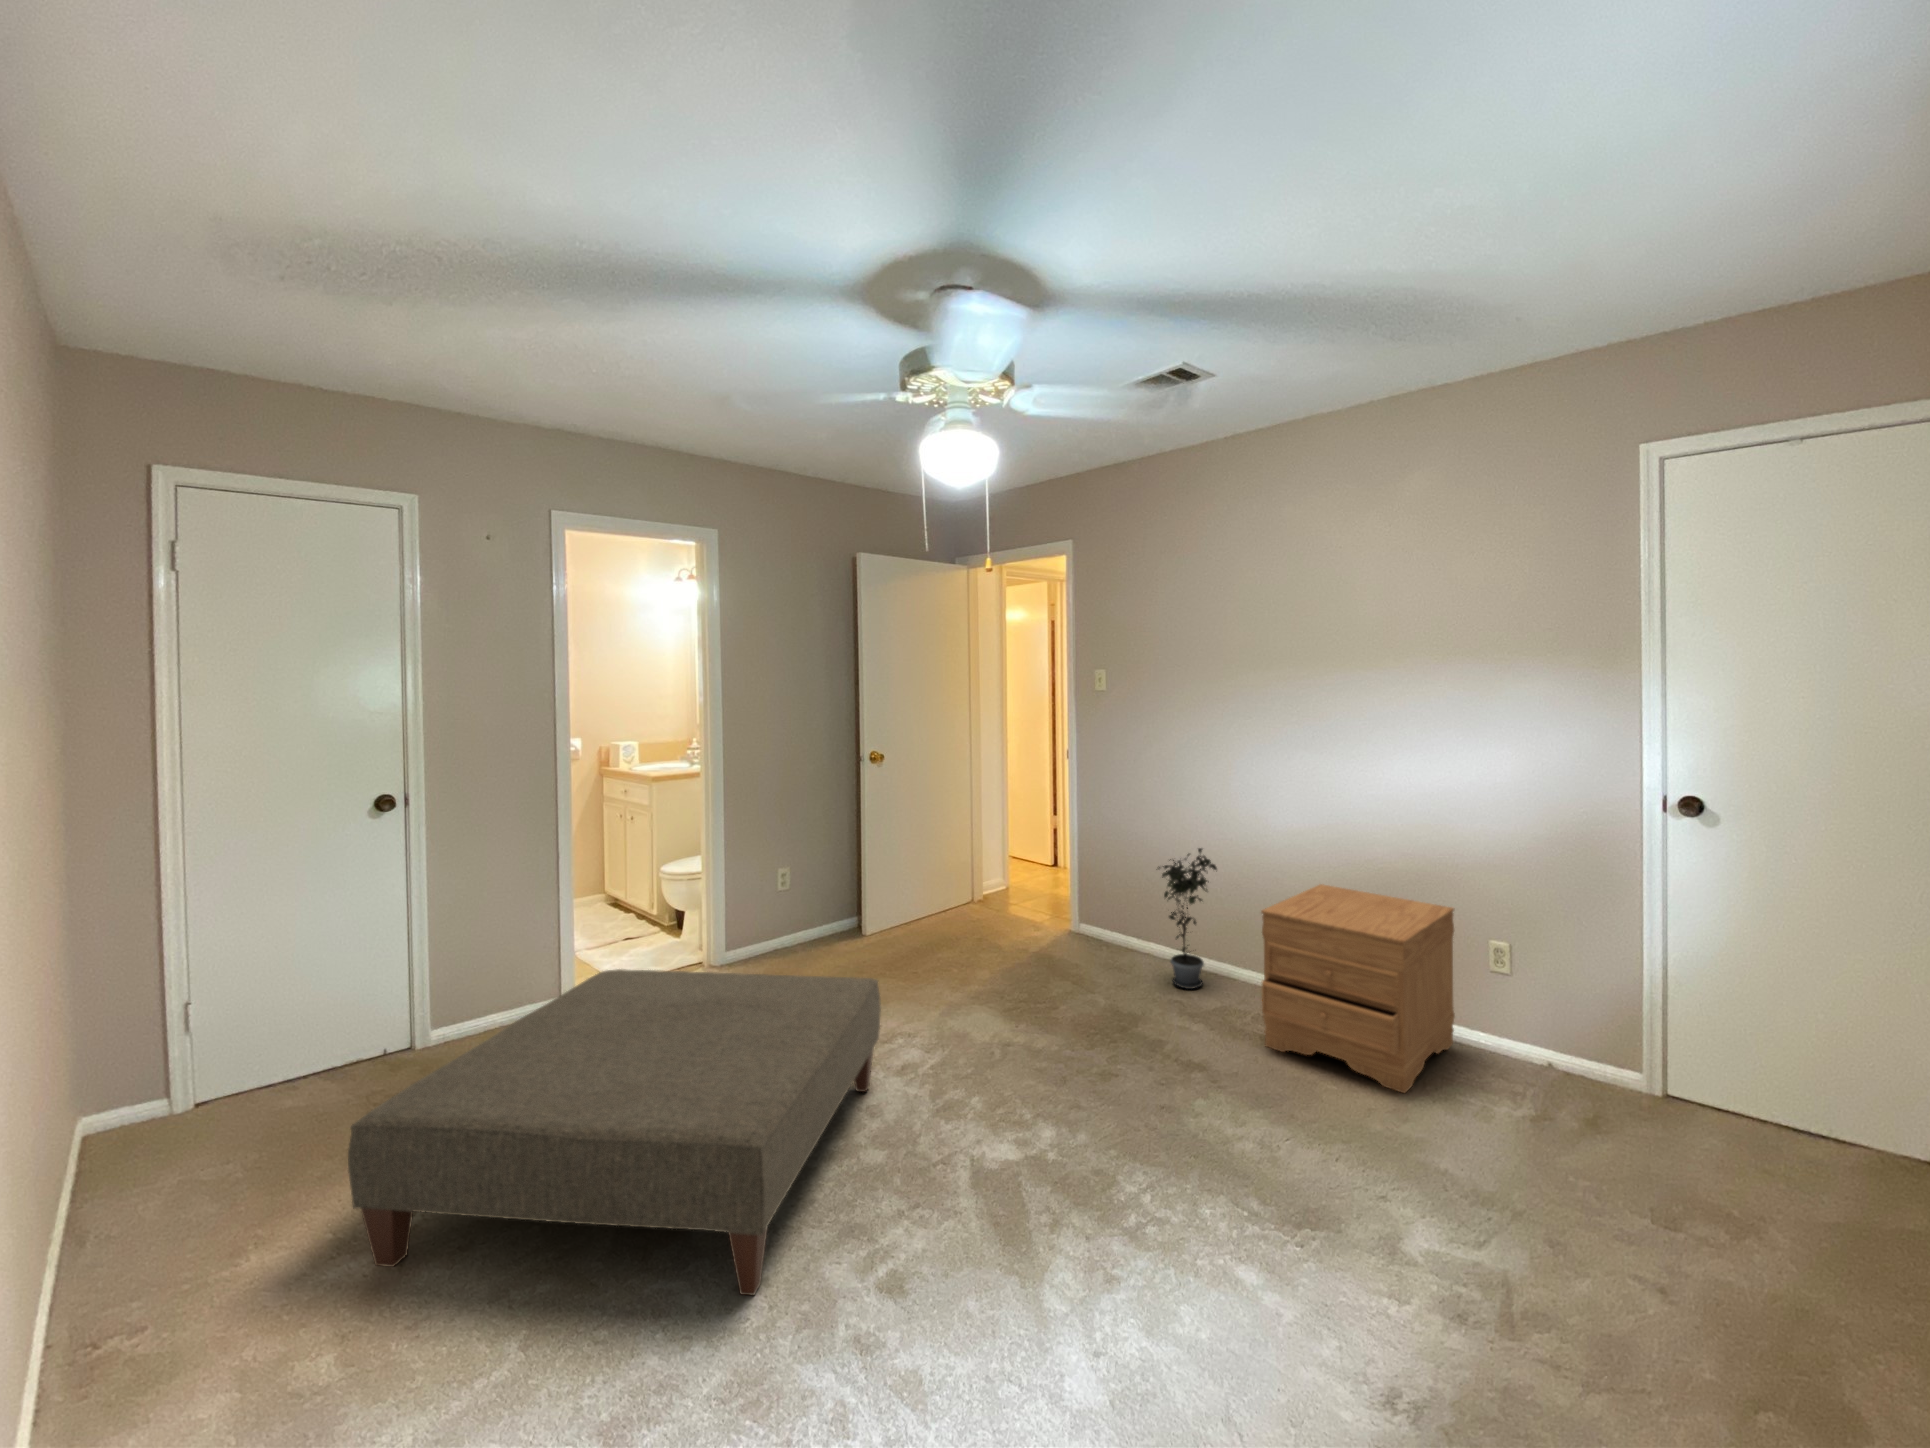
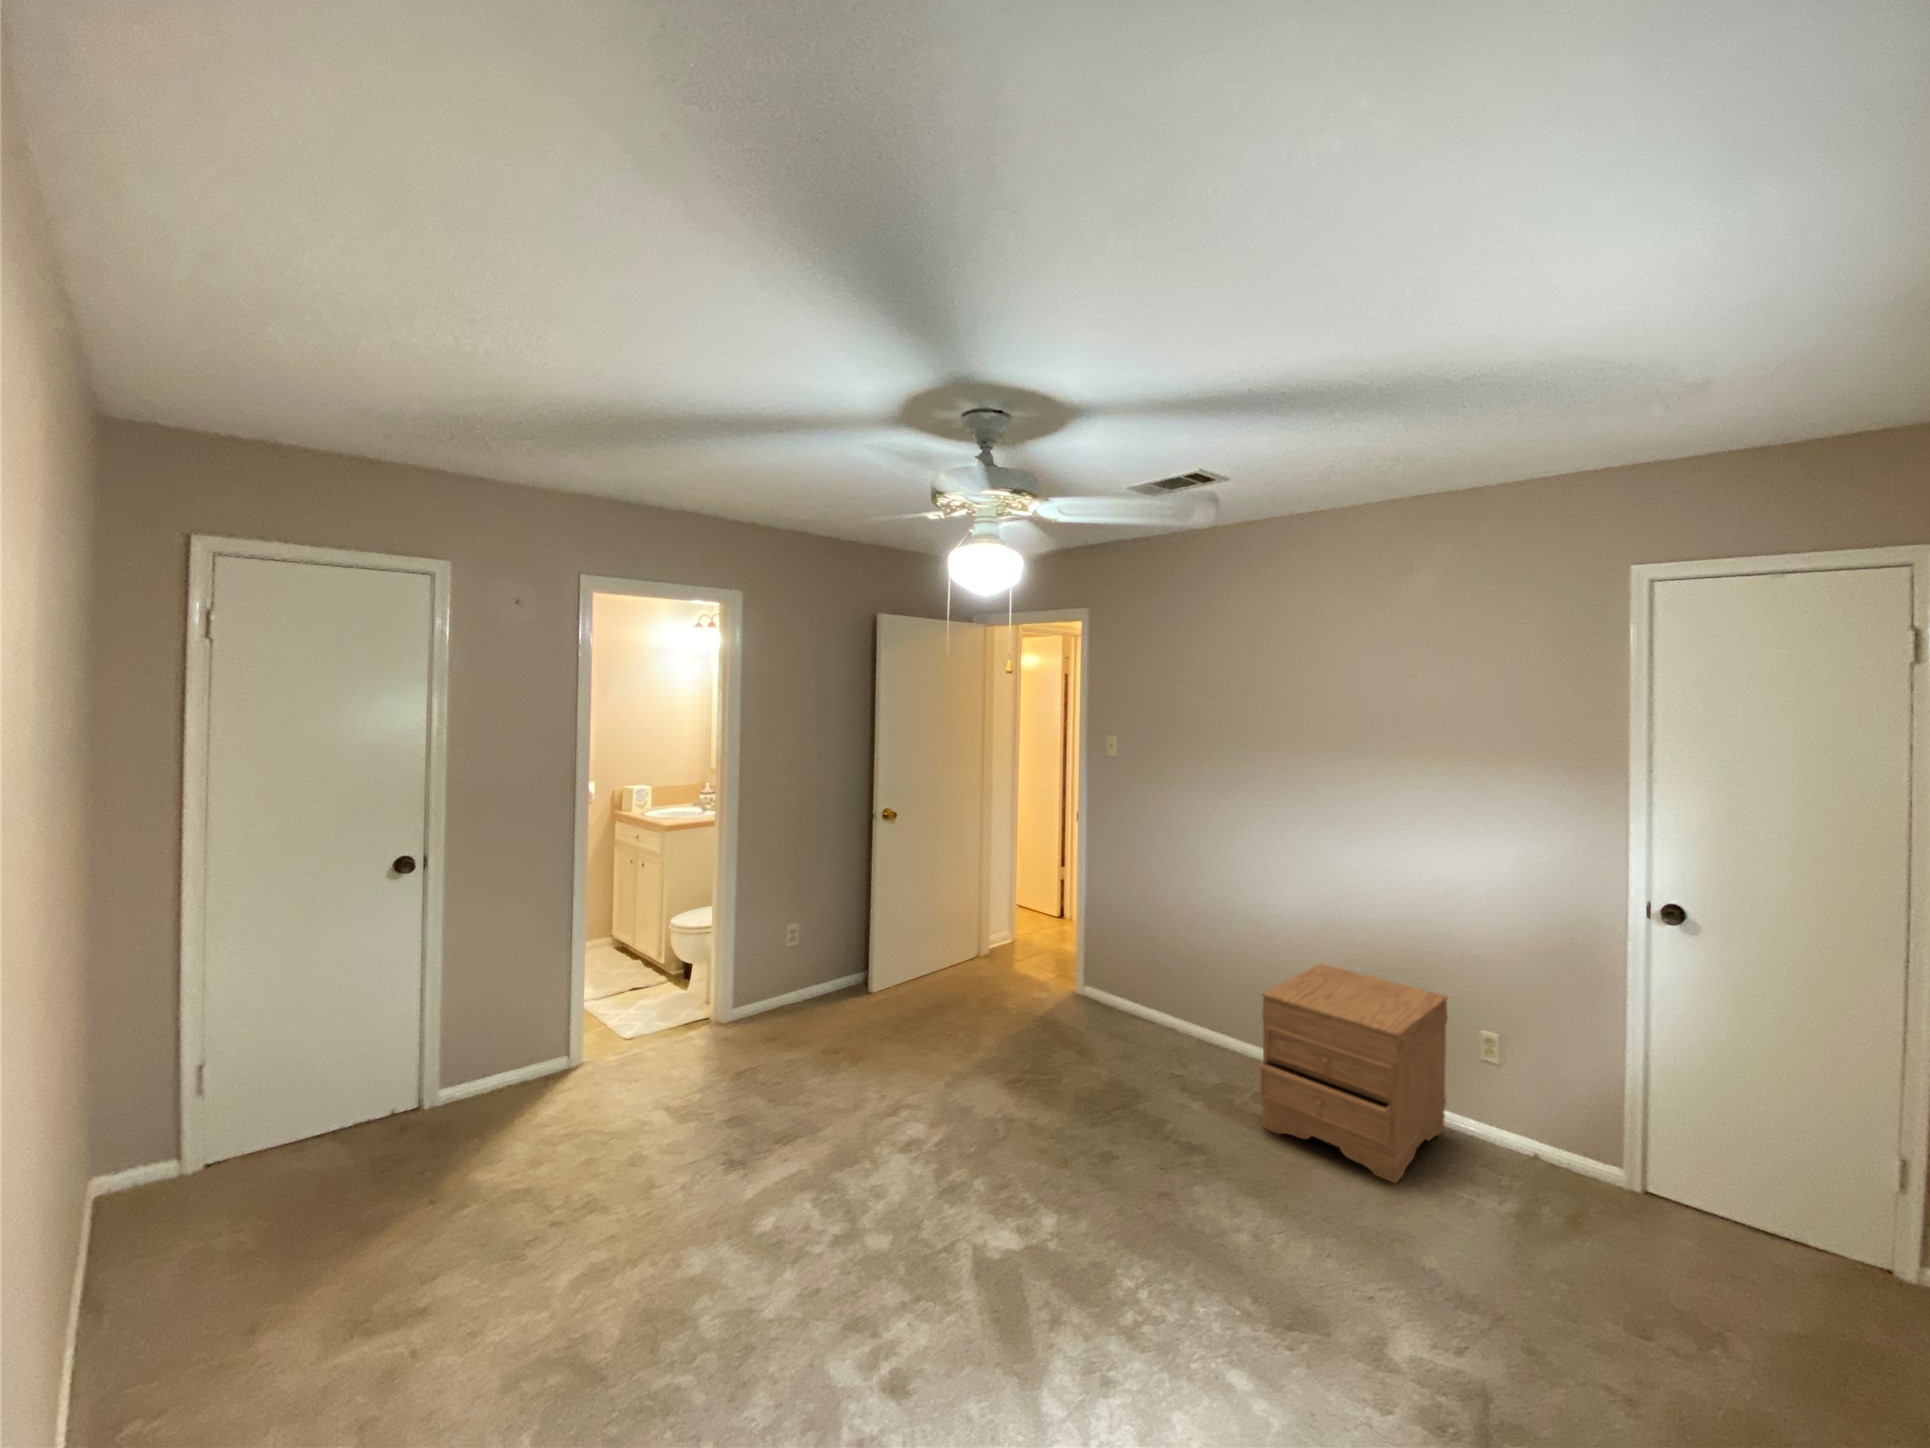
potted plant: present [1158,848,1217,989] -> none [1161,922,1221,1060]
ottoman: present [348,969,881,1295] -> none [363,1039,888,1395]

